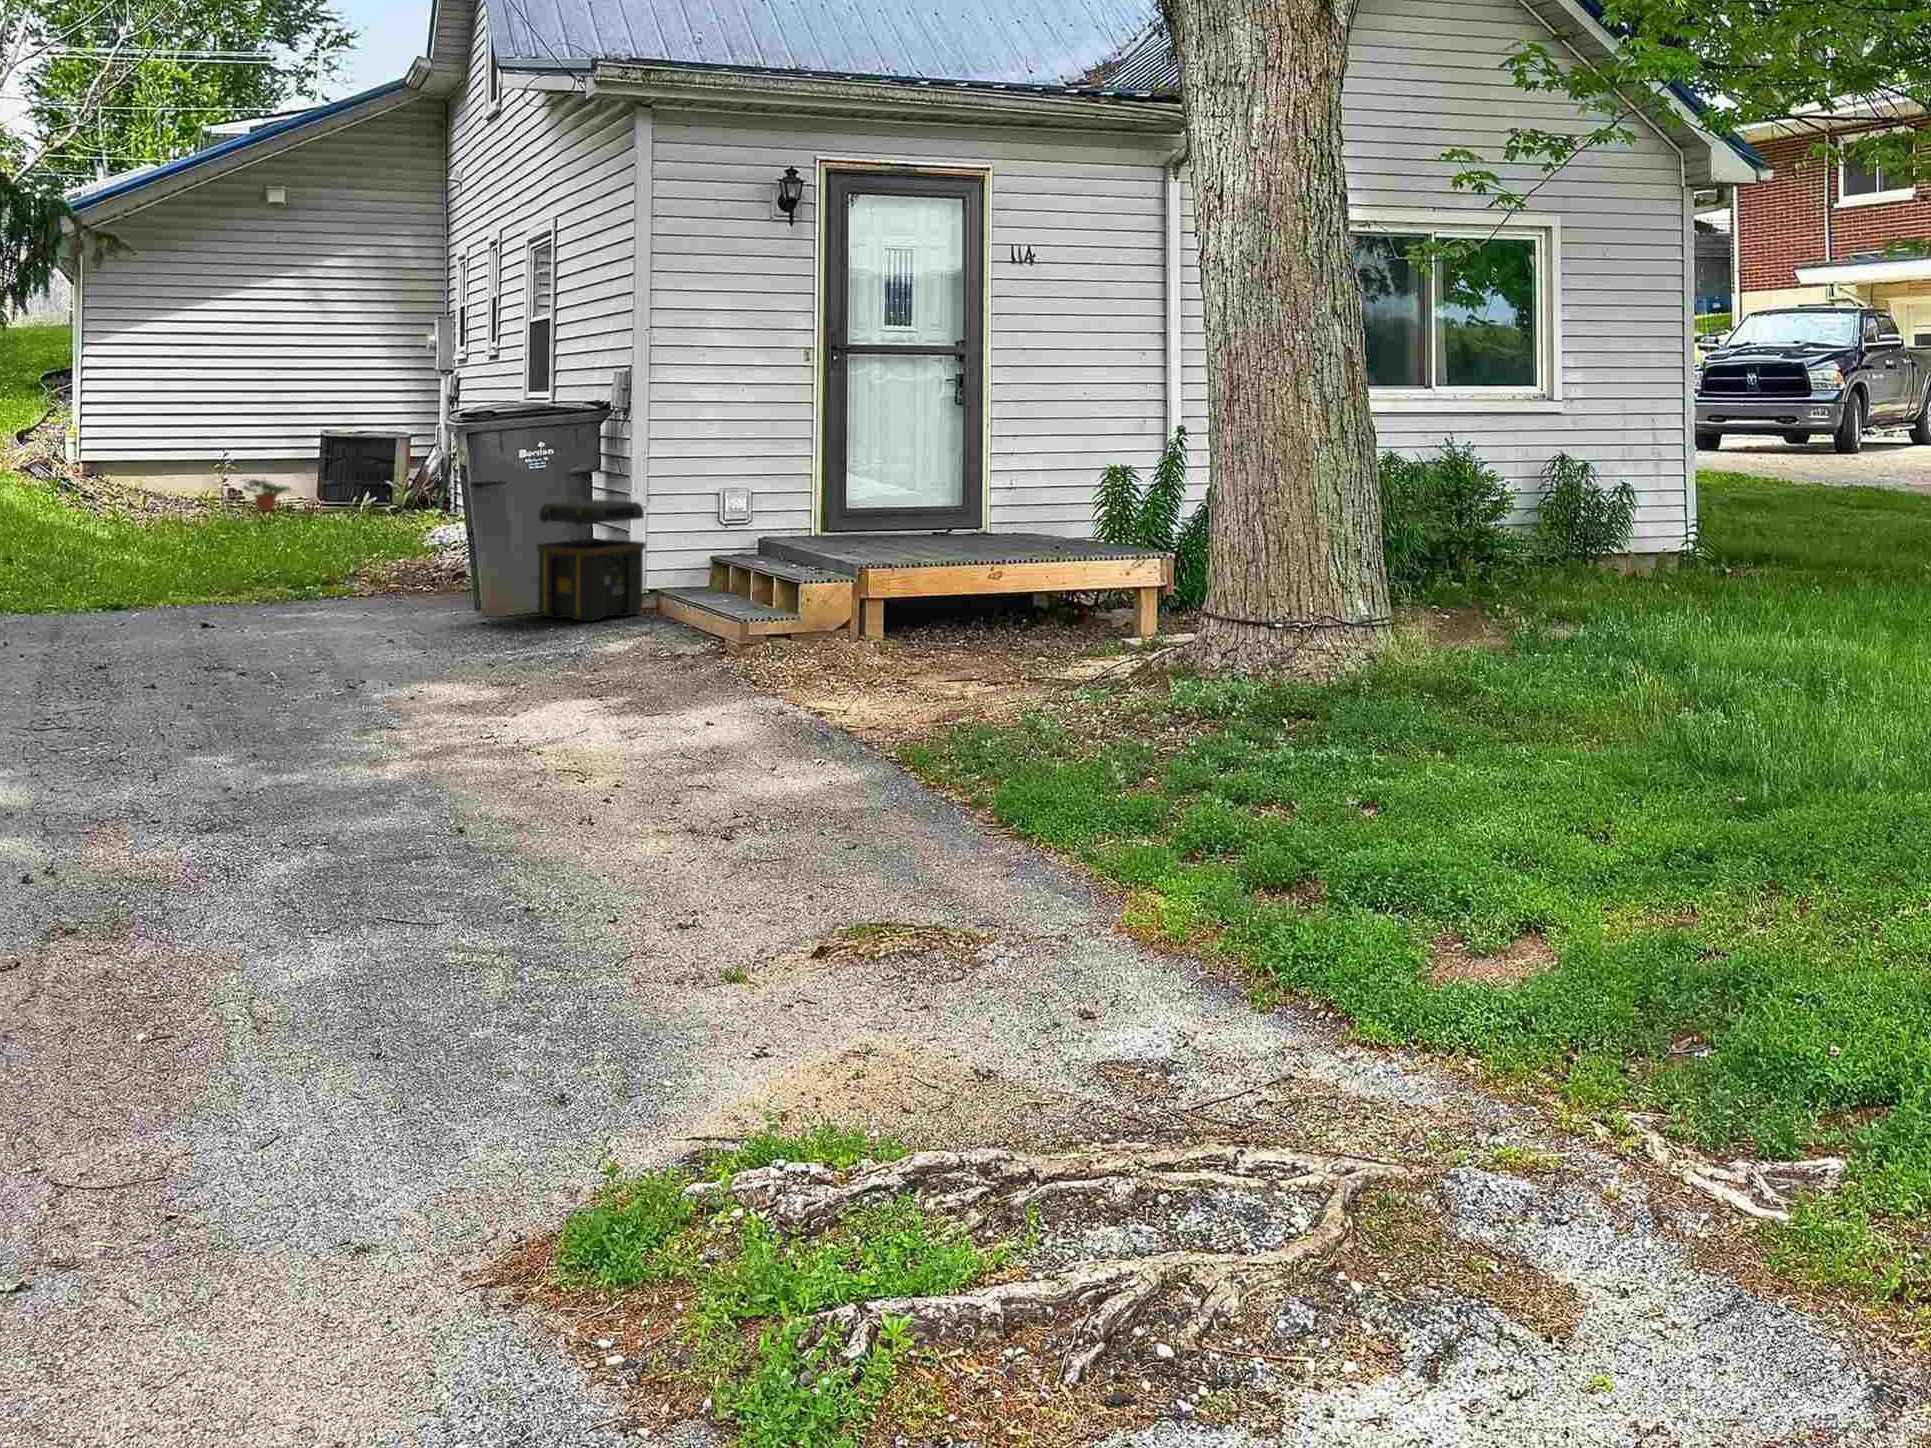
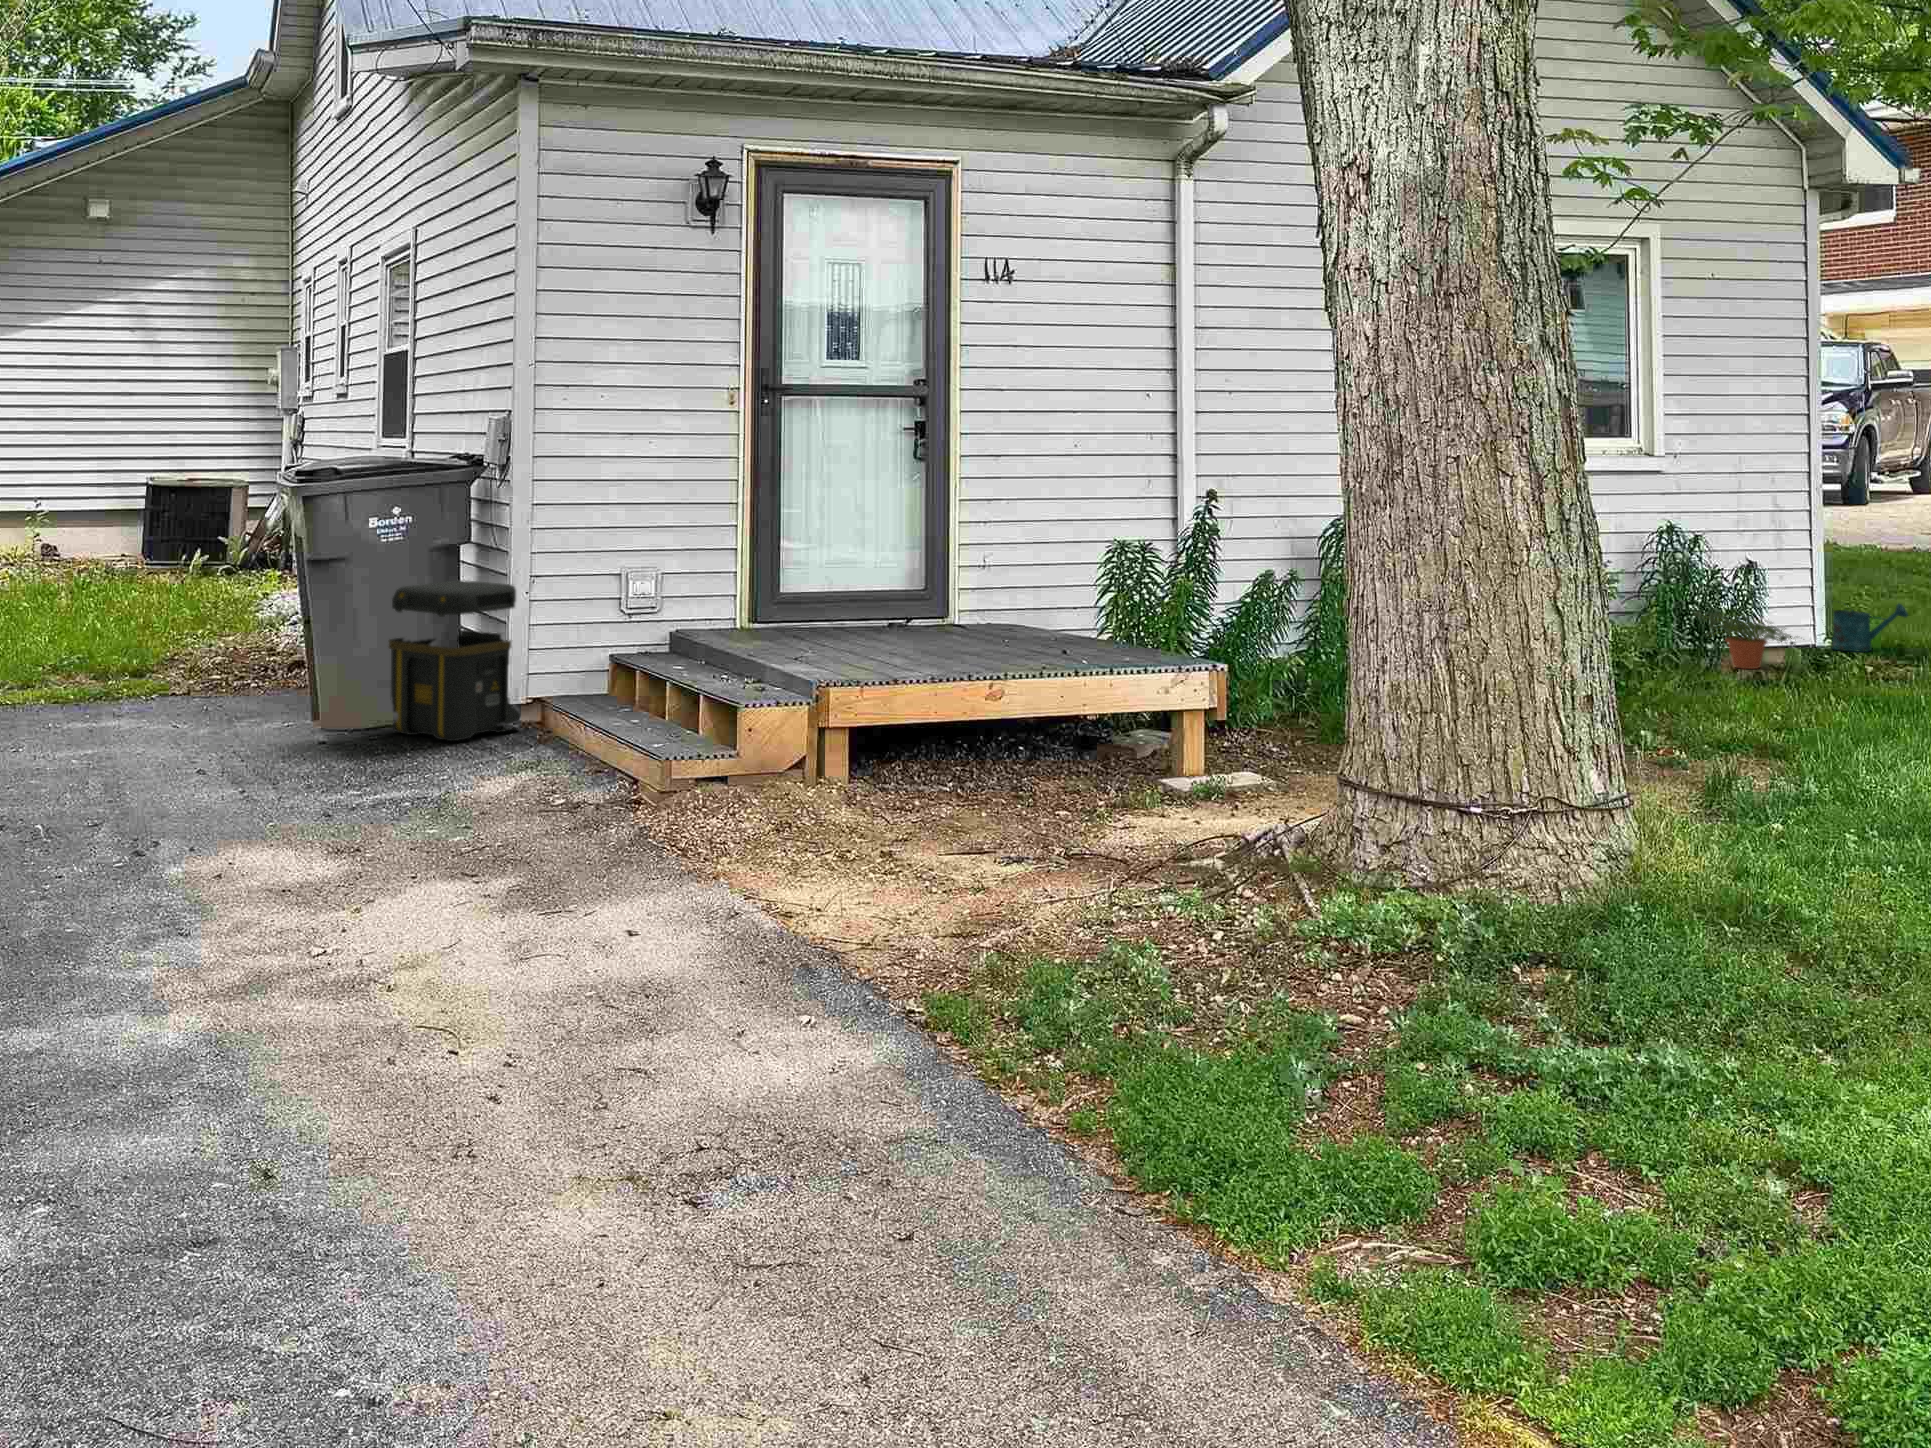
potted plant: present [243,479,296,511] -> present [1694,611,1795,669]
watering can: none [1693,517,1758,557] -> present [1824,604,1908,652]

